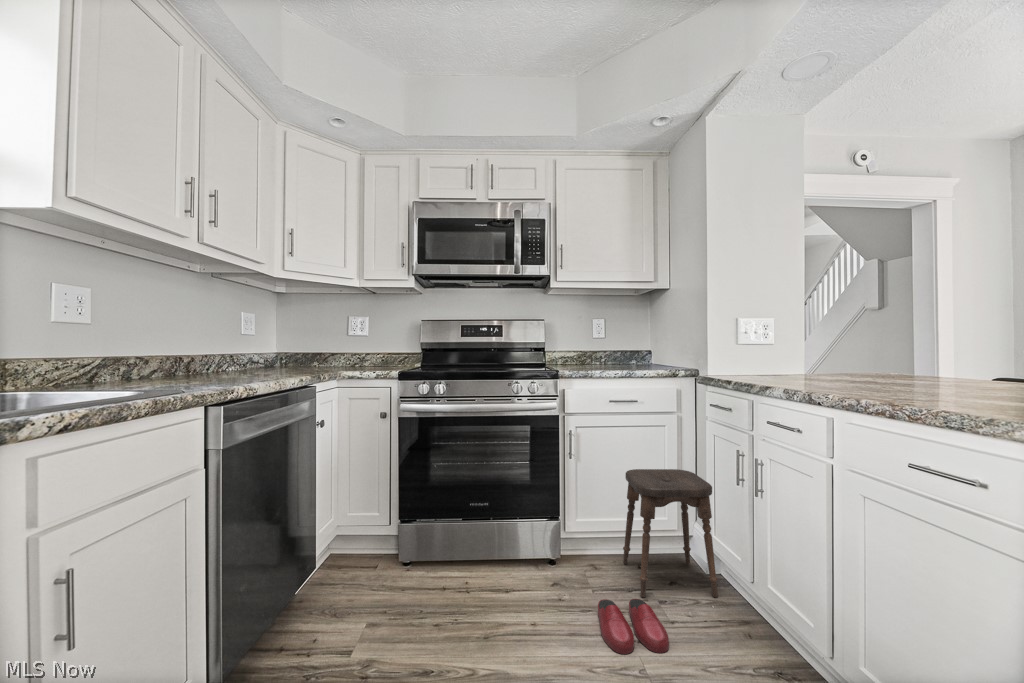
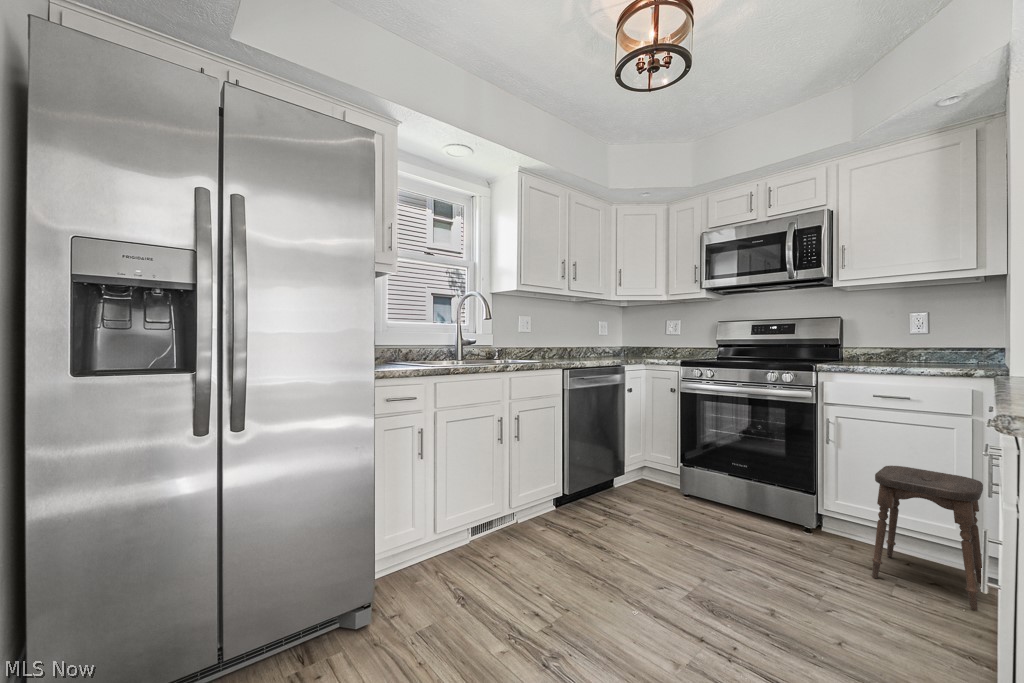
slippers: present [598,599,669,654] -> none [795,559,863,605]

